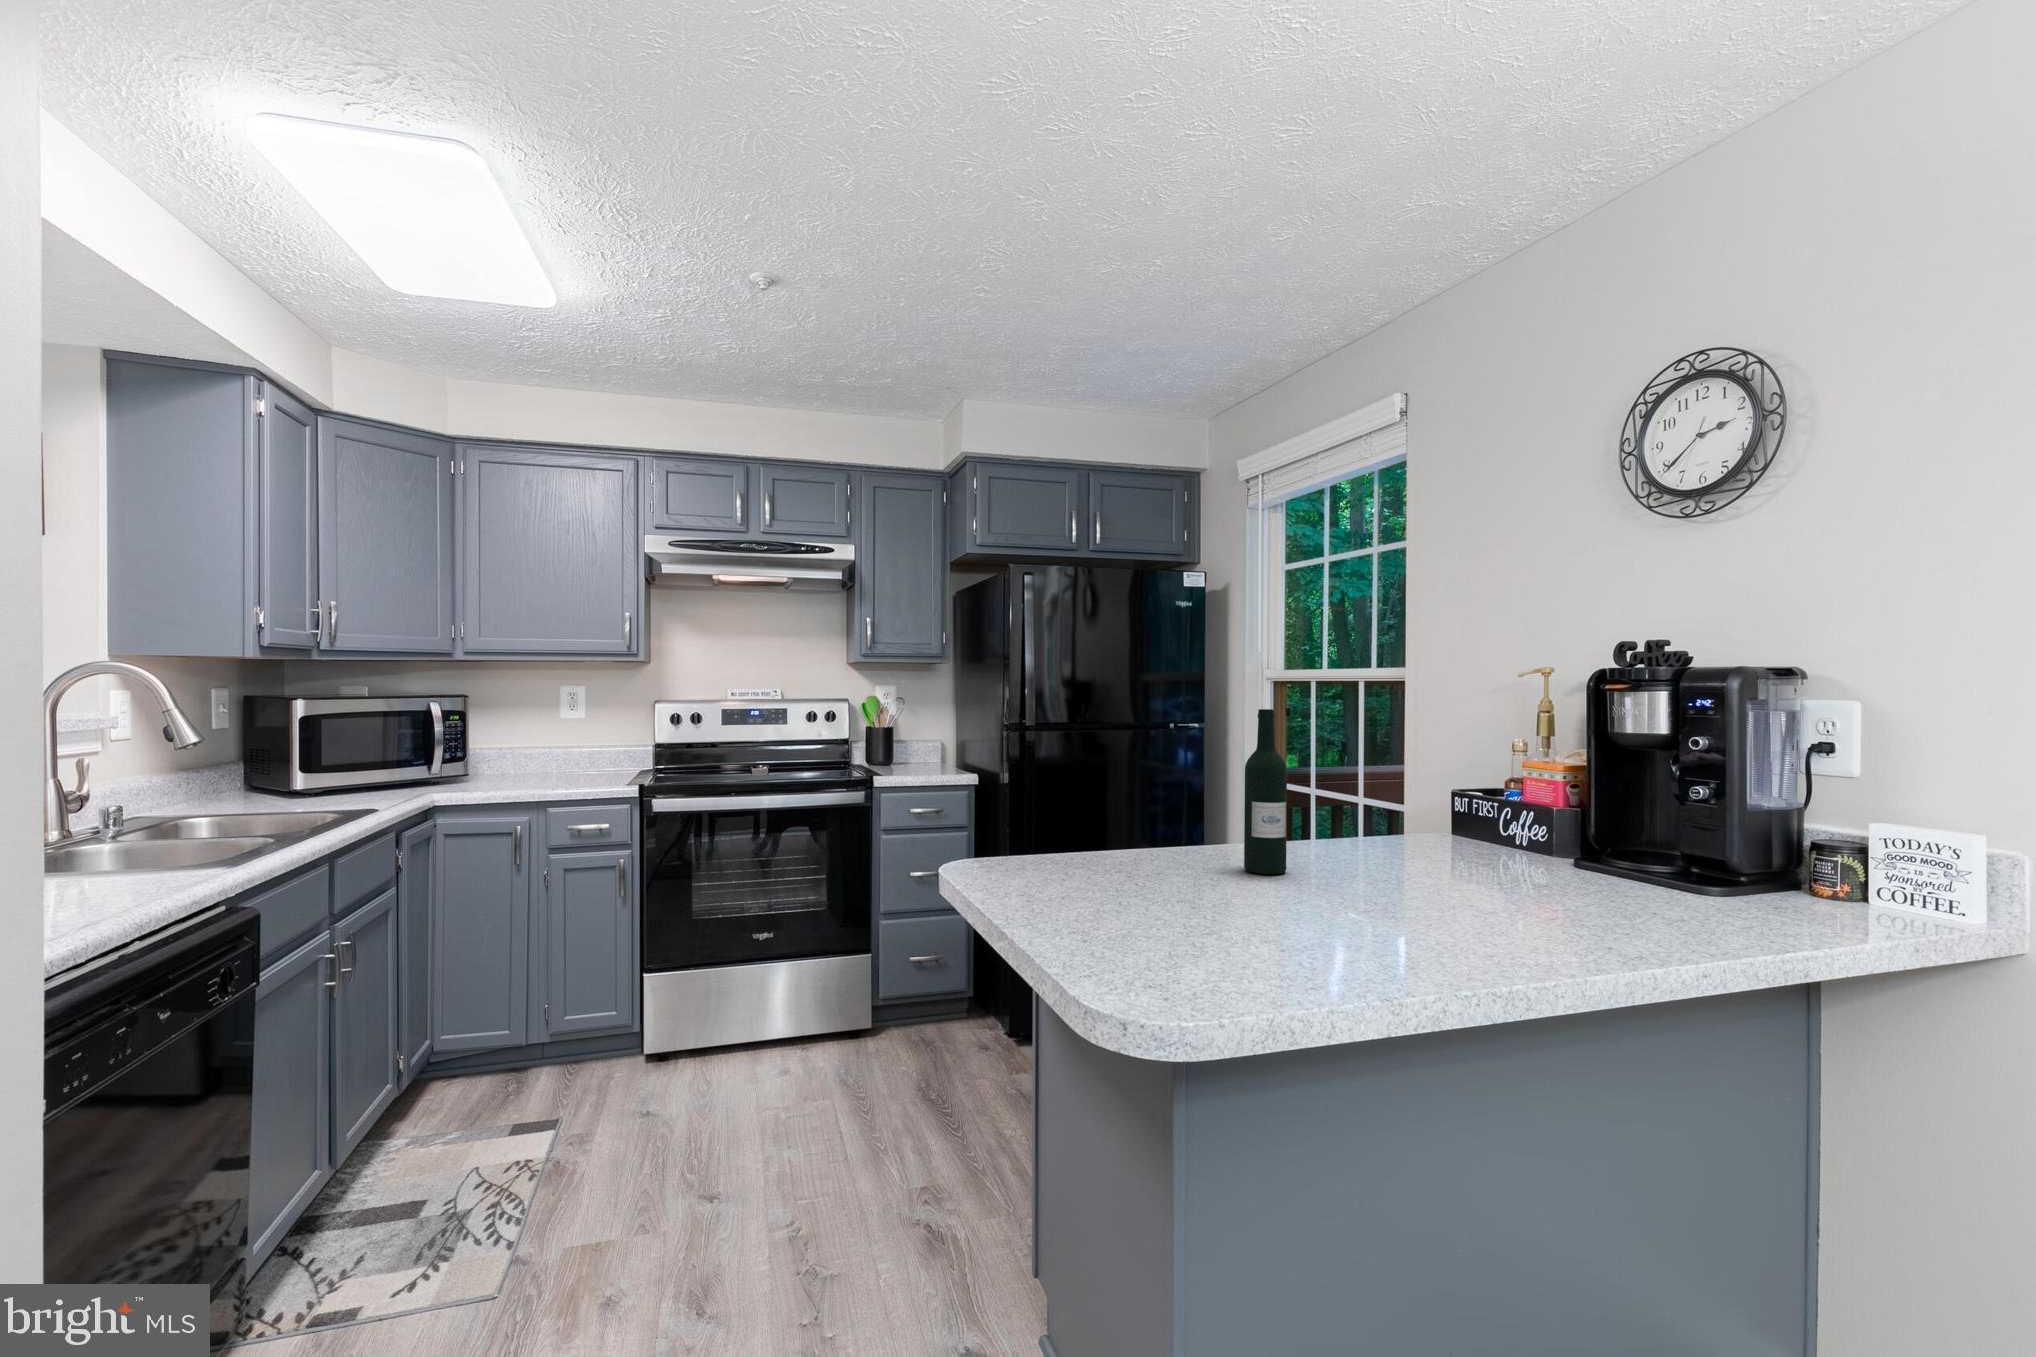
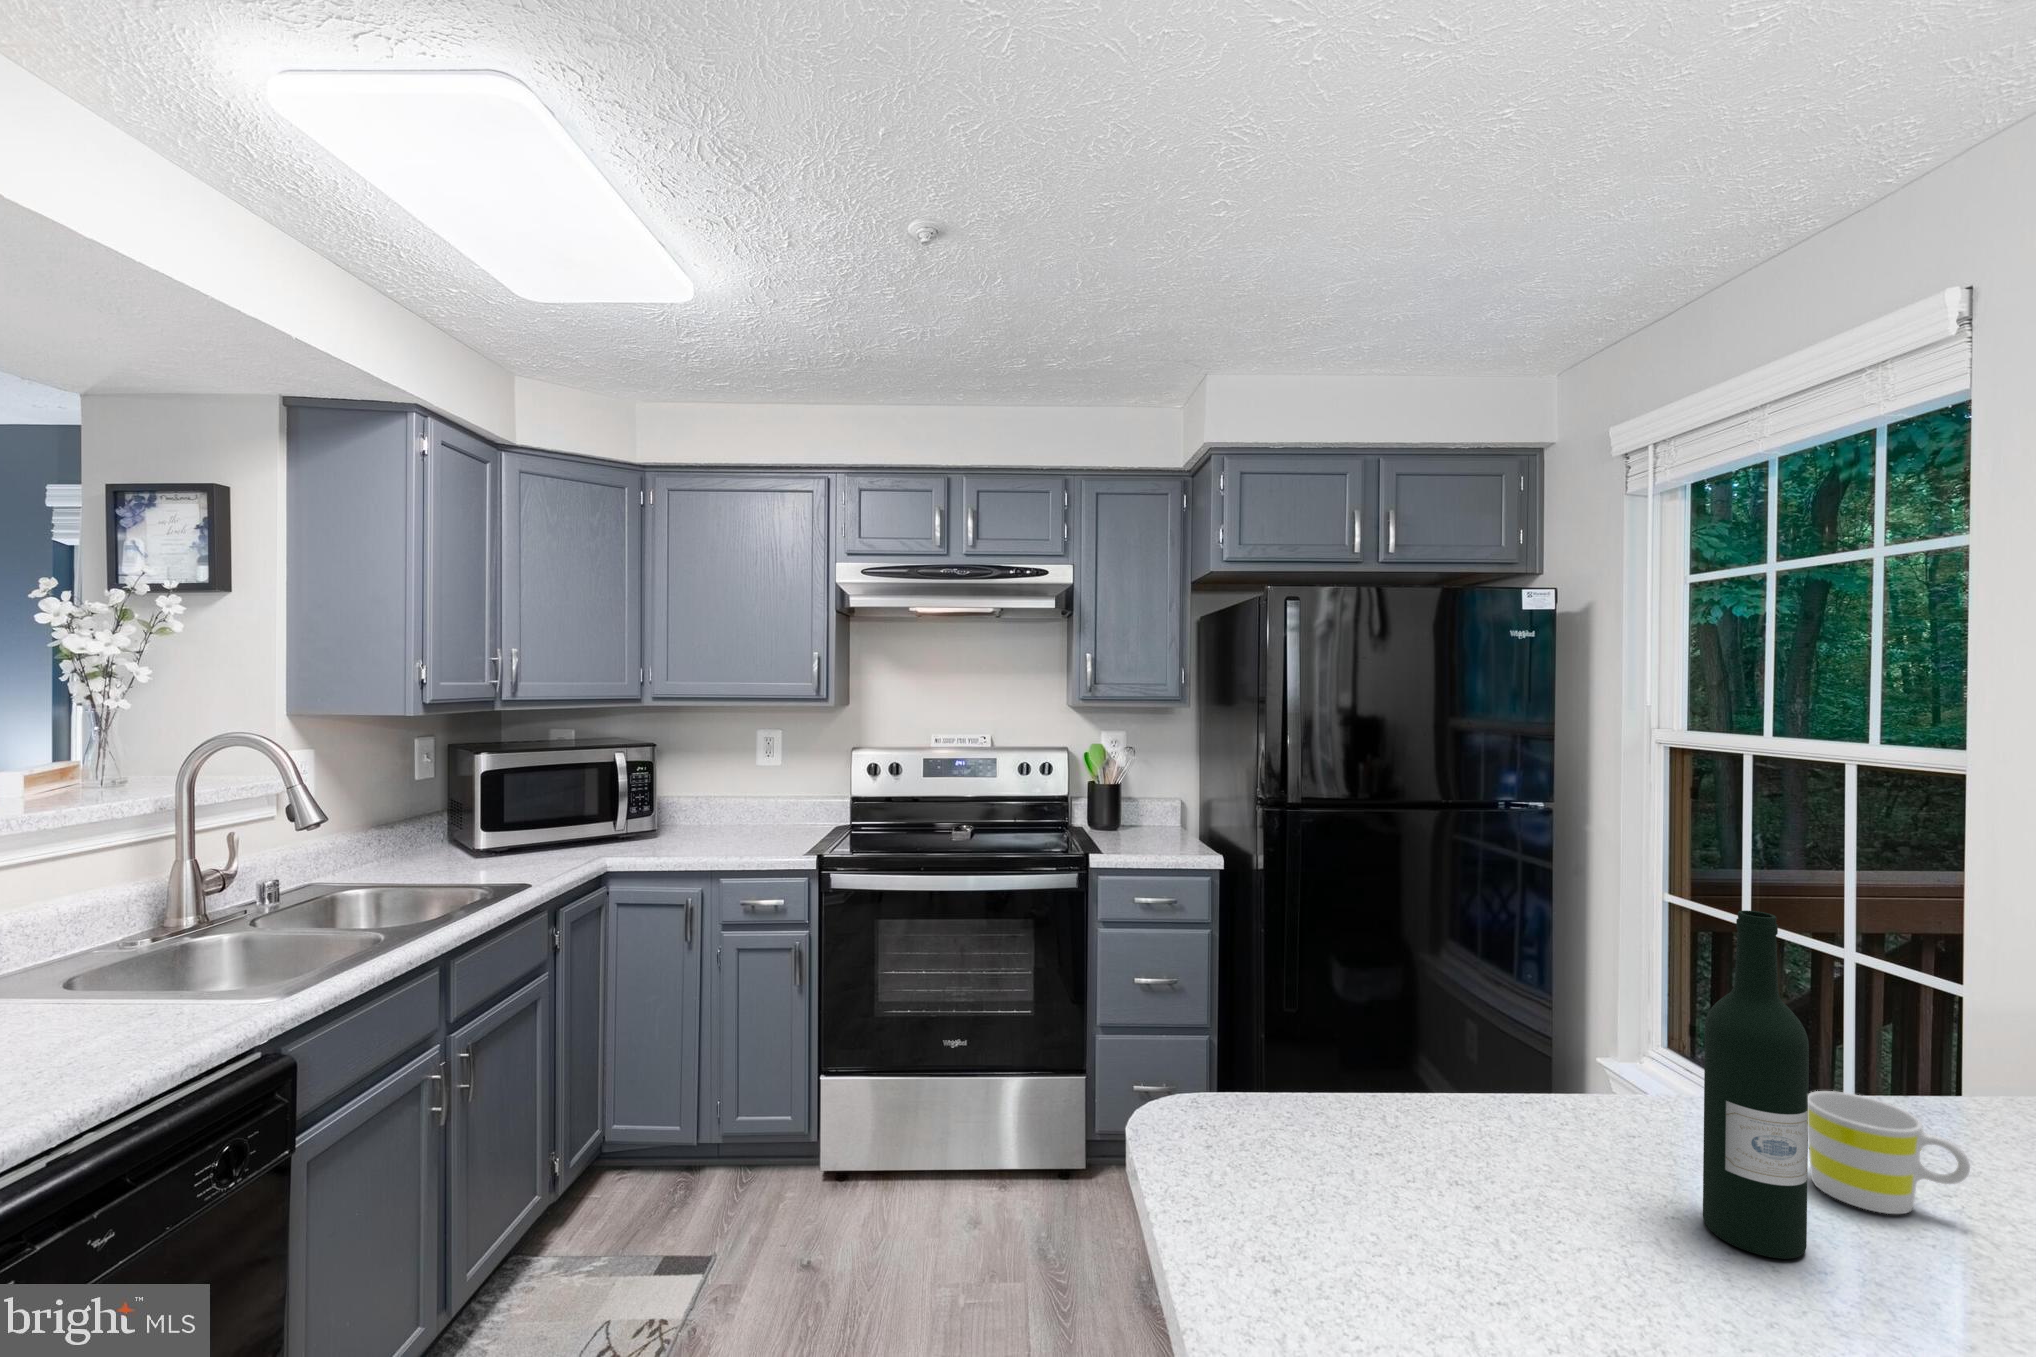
mug: none [1296,813,1359,861] -> present [1808,1091,1970,1214]

